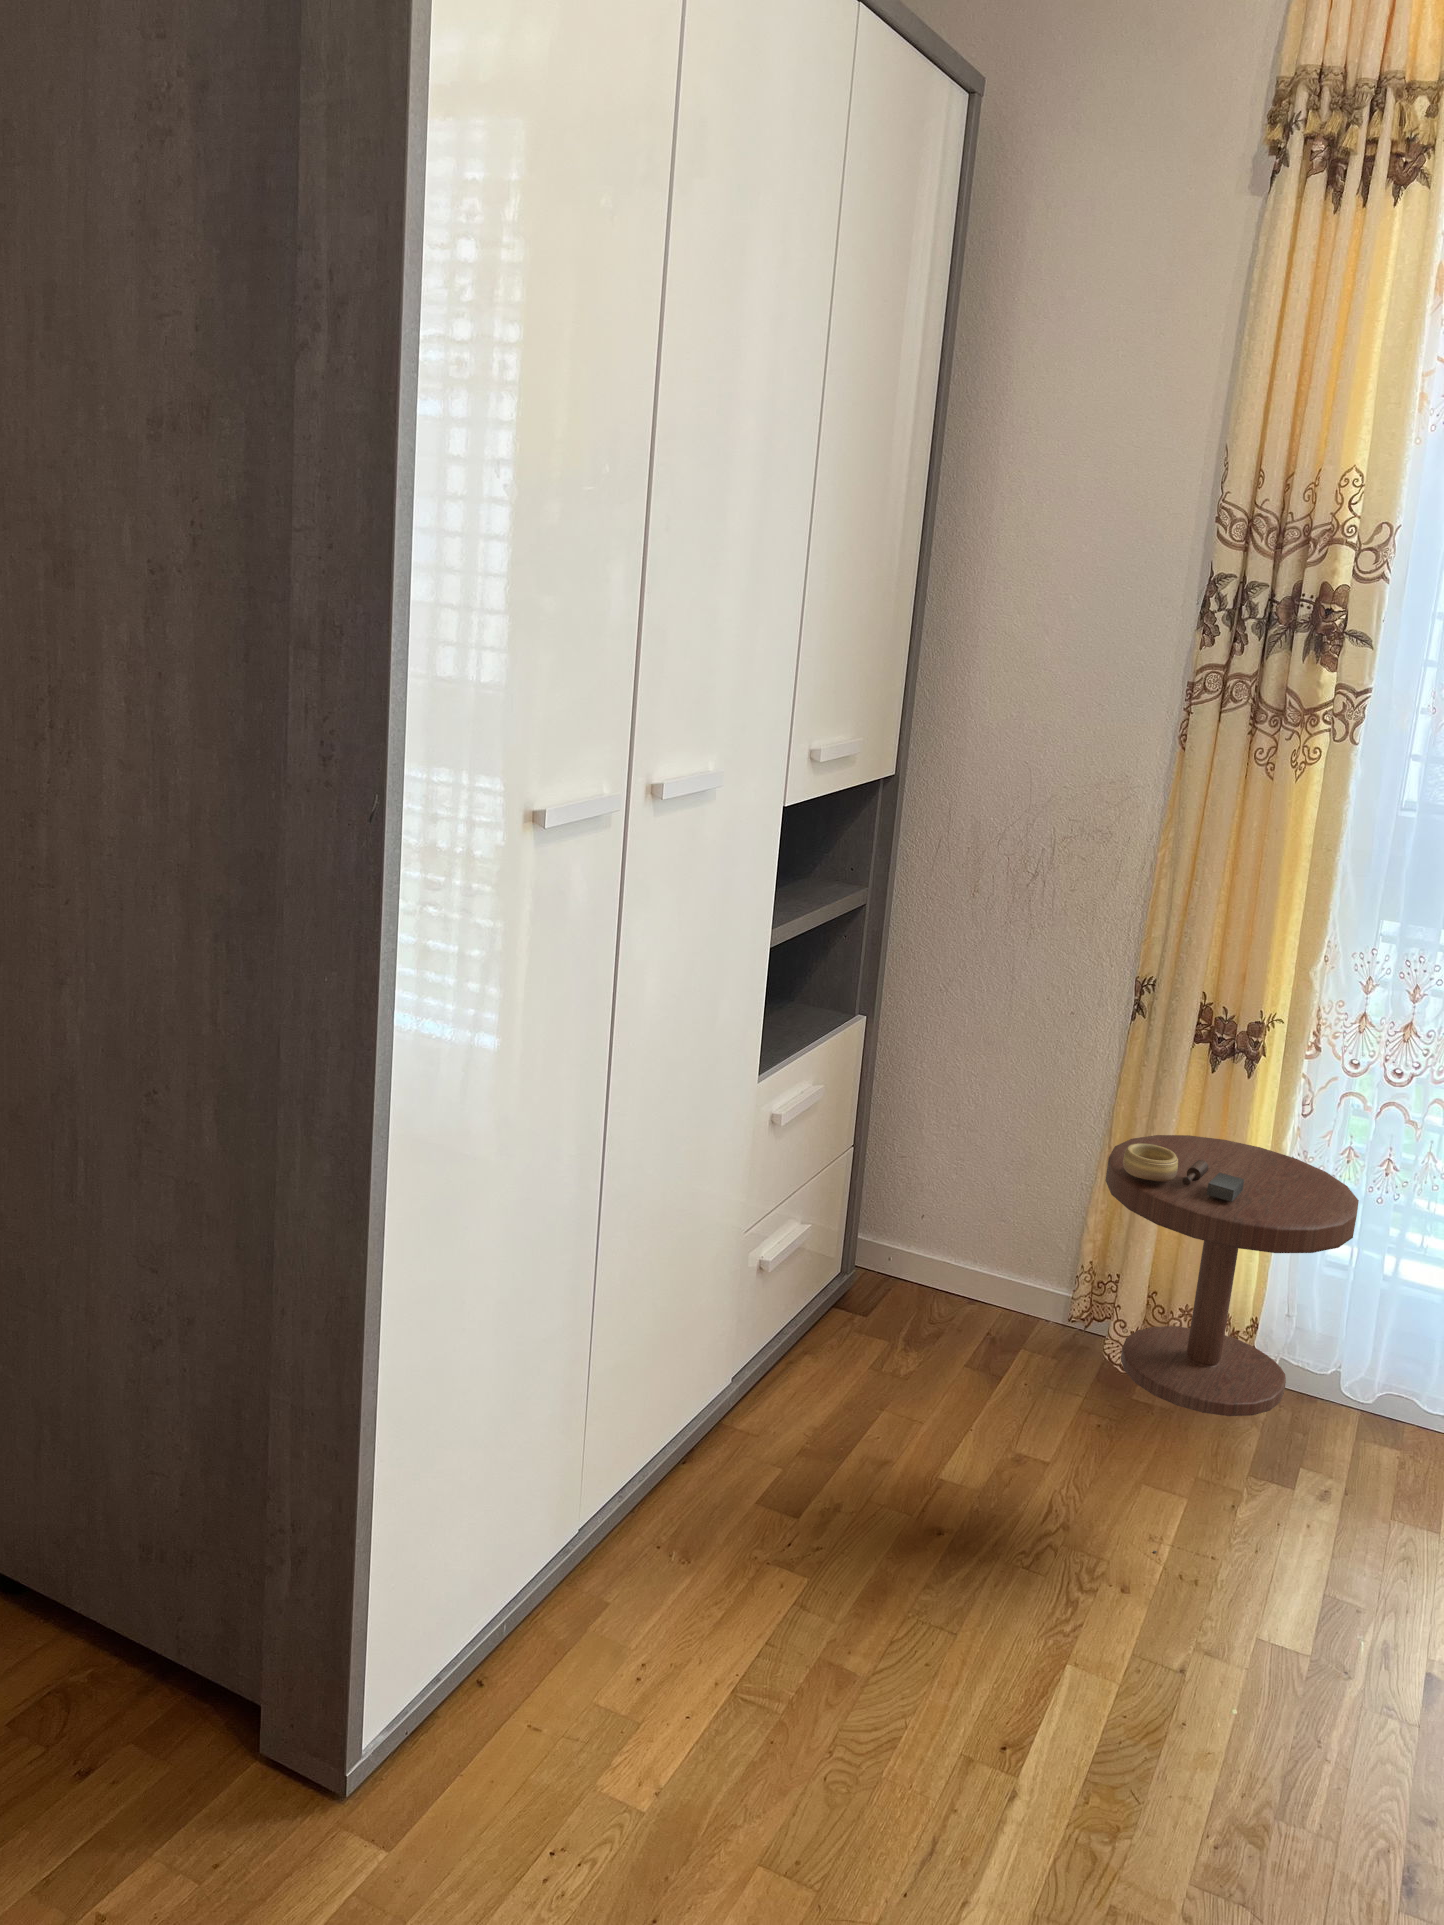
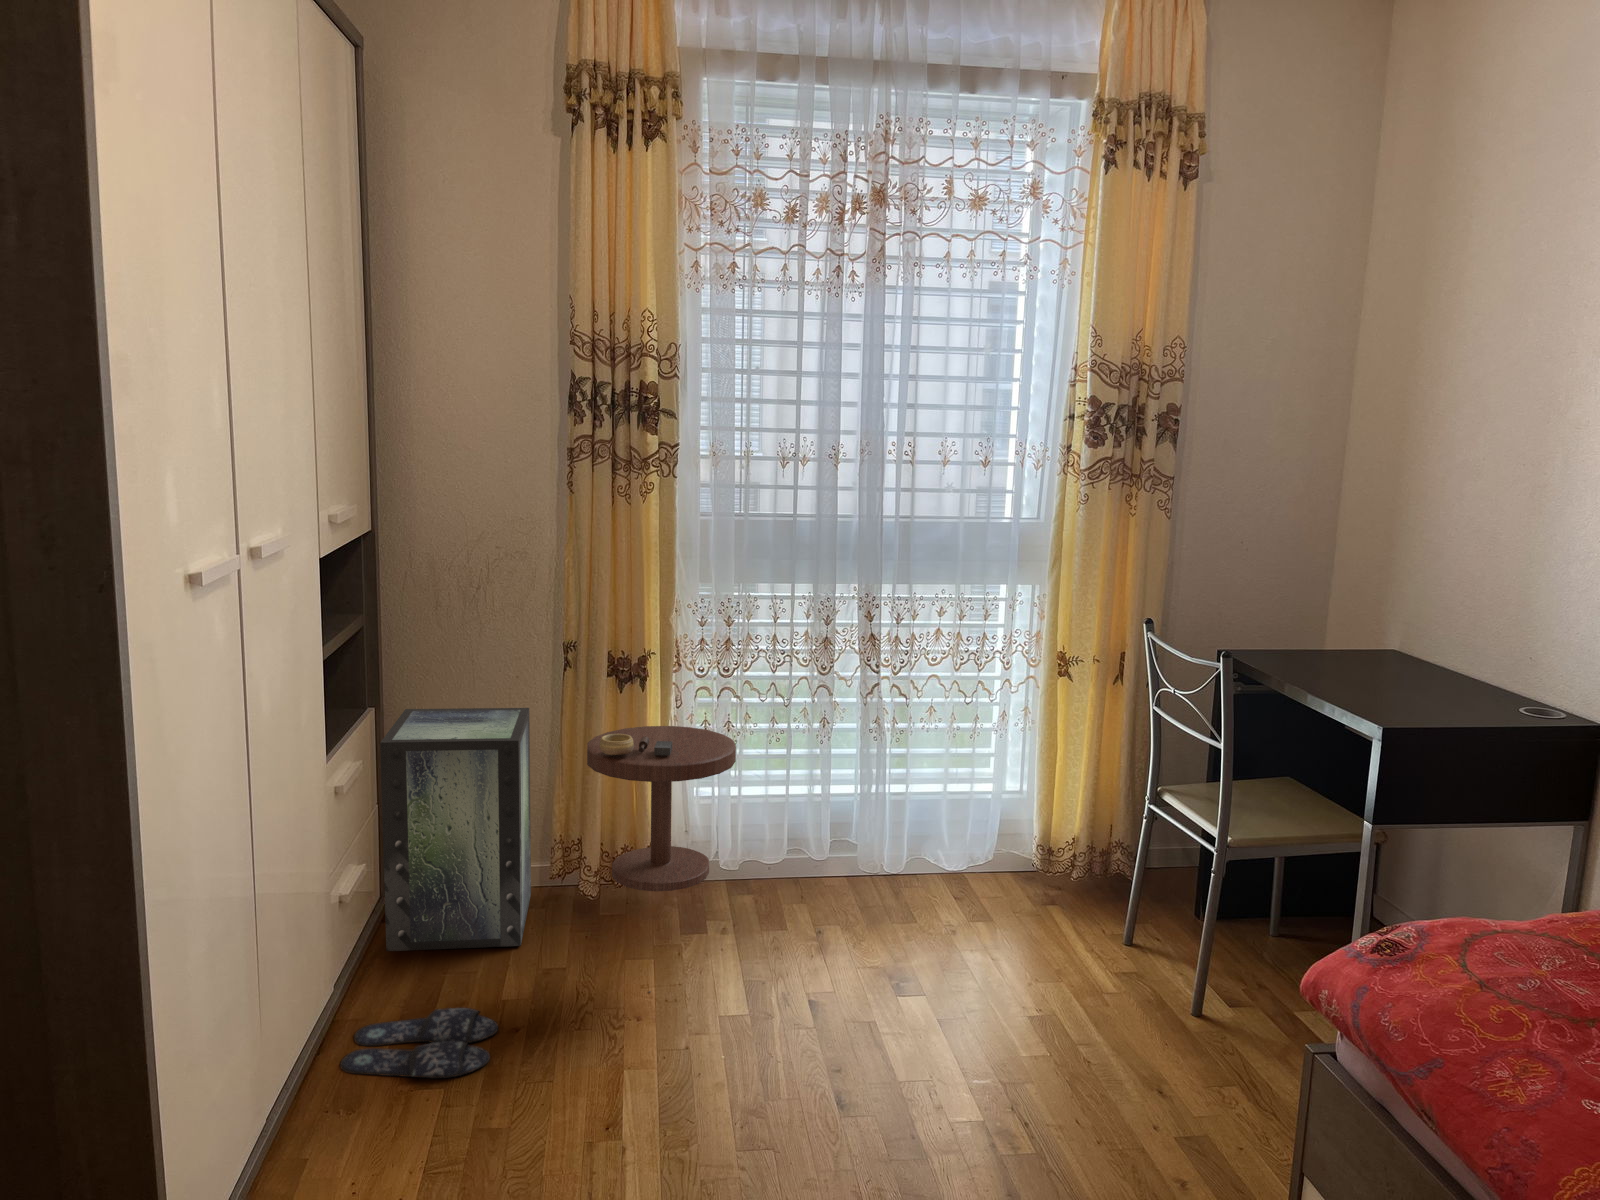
storage box: none [814,1026,1074,1409] -> present [380,708,531,951]
slippers: none [698,1452,914,1574] -> present [340,1008,498,1078]

